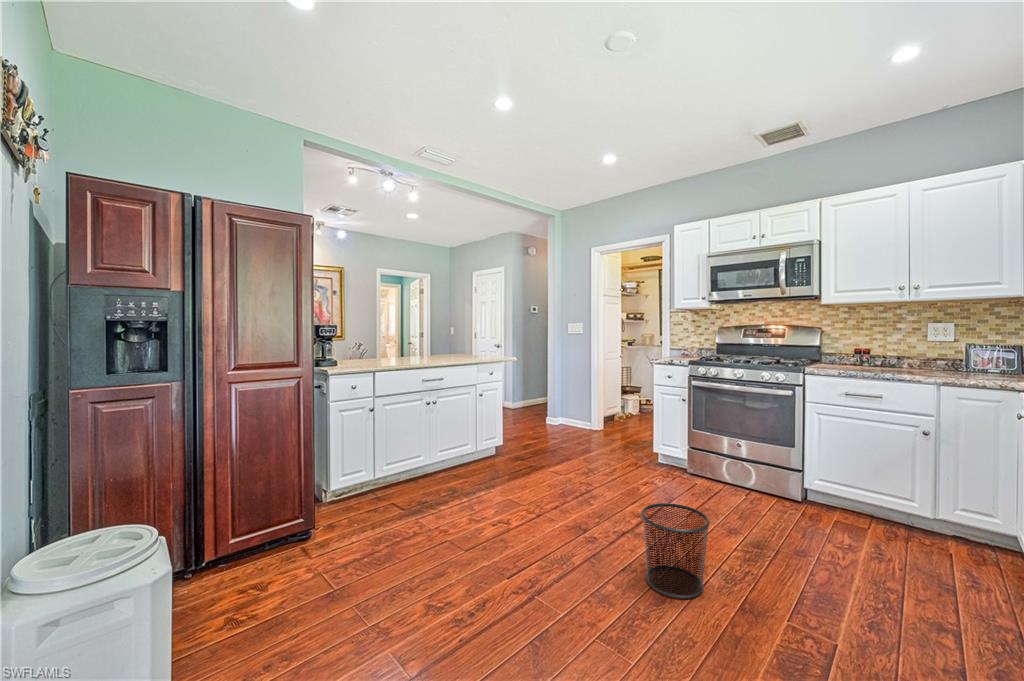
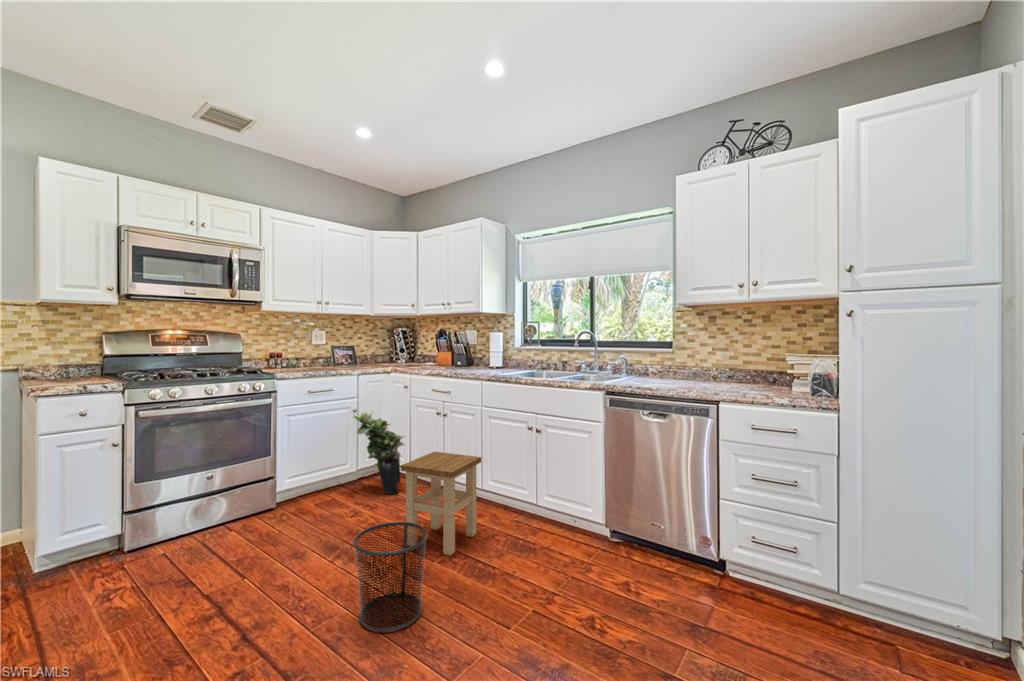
potted plant: none [879,432,967,556] -> present [353,413,404,494]
stool: none [794,484,903,637] -> present [401,452,481,555]

